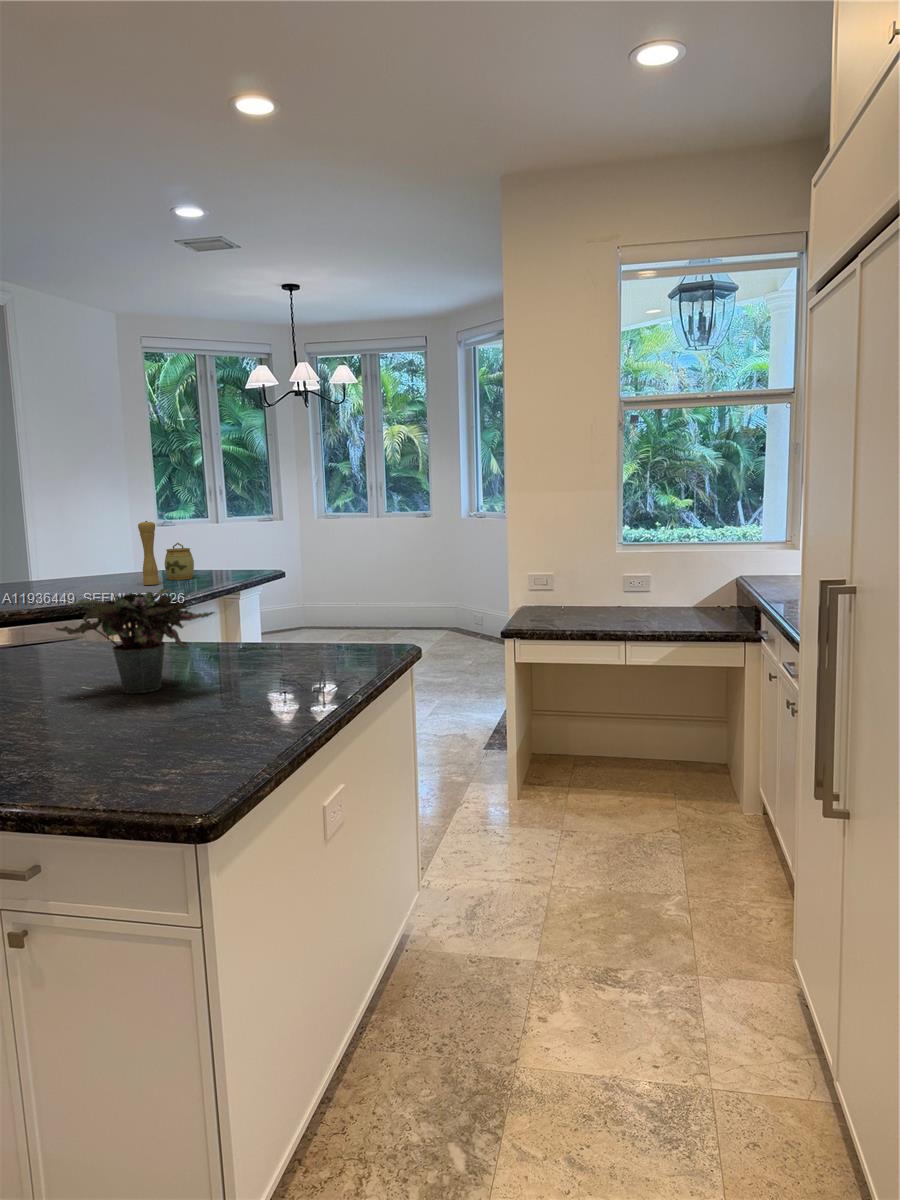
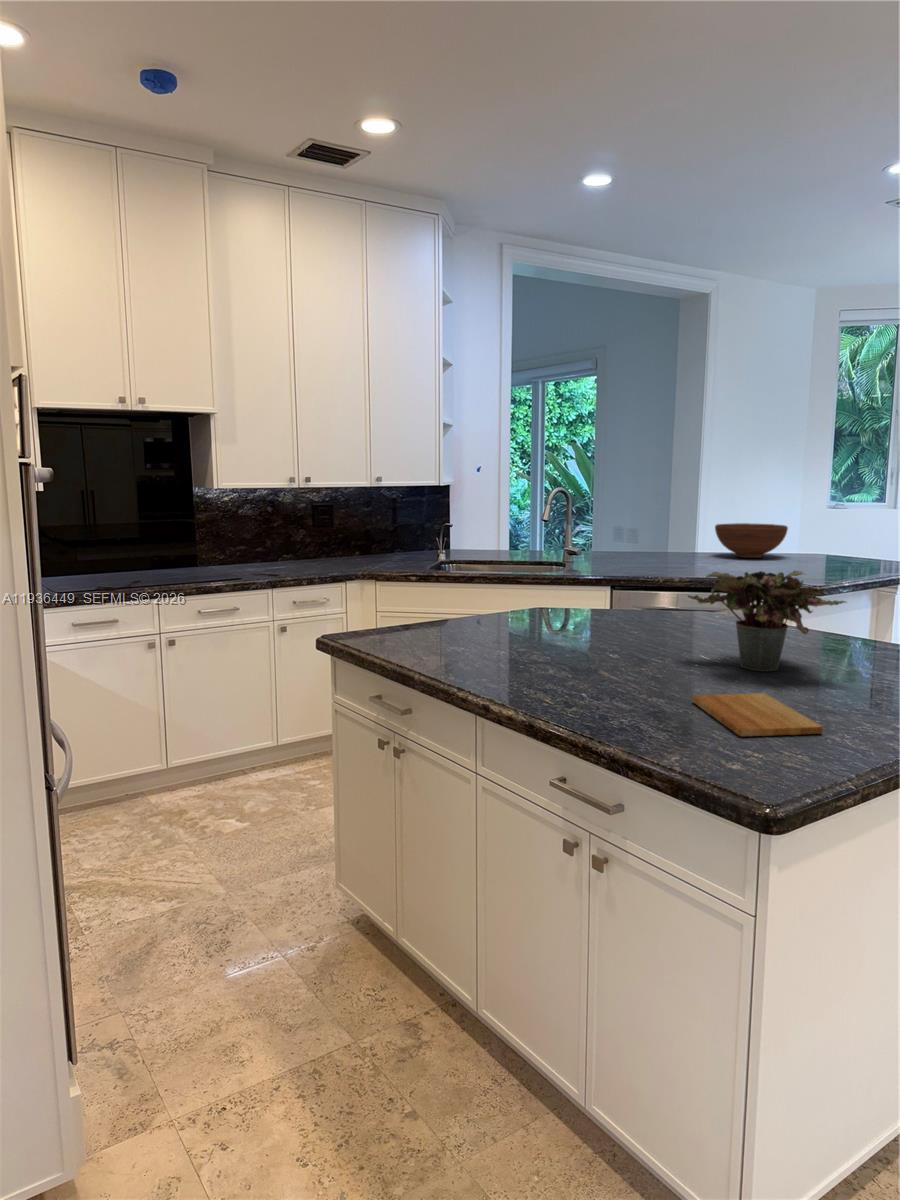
pepper mill: present [138,521,159,585] -> none [801,501,822,566]
jar: present [165,543,194,580] -> none [827,526,860,564]
fruit bowl: none [46,546,124,583] -> present [715,523,788,558]
cutting board: none [88,712,224,758] -> present [692,693,822,736]

